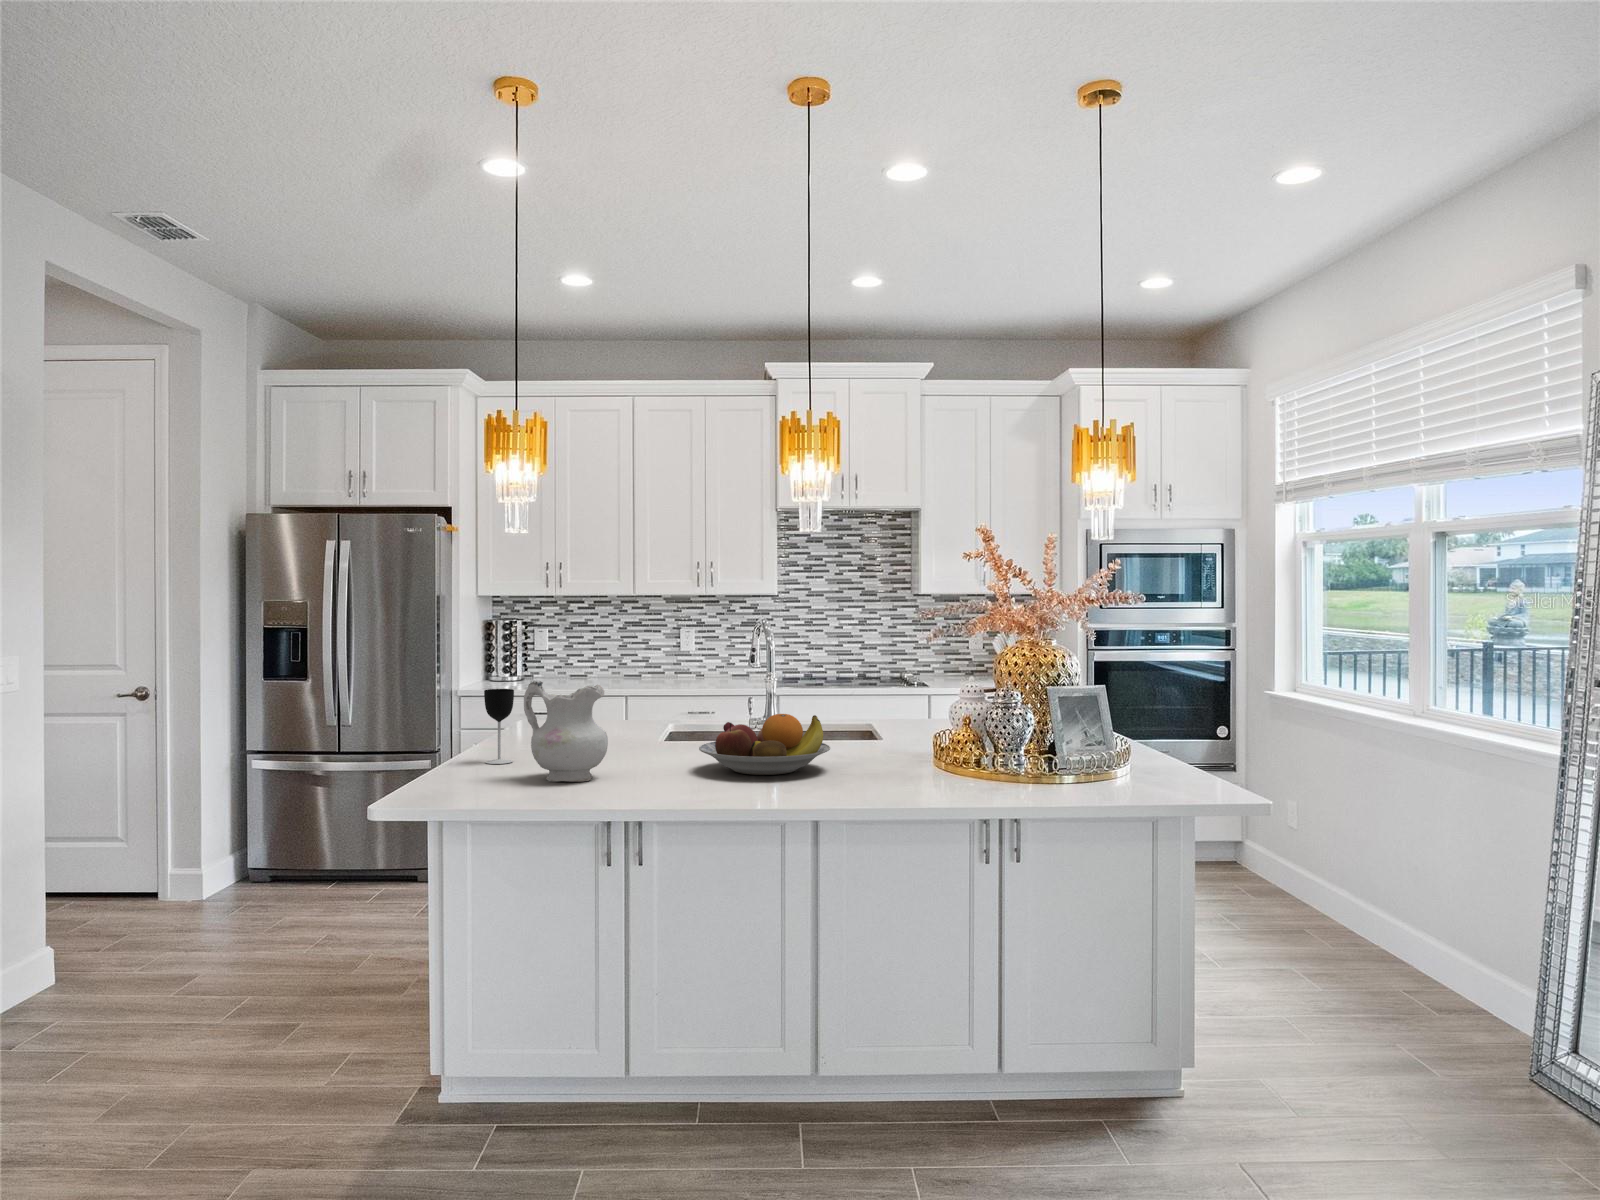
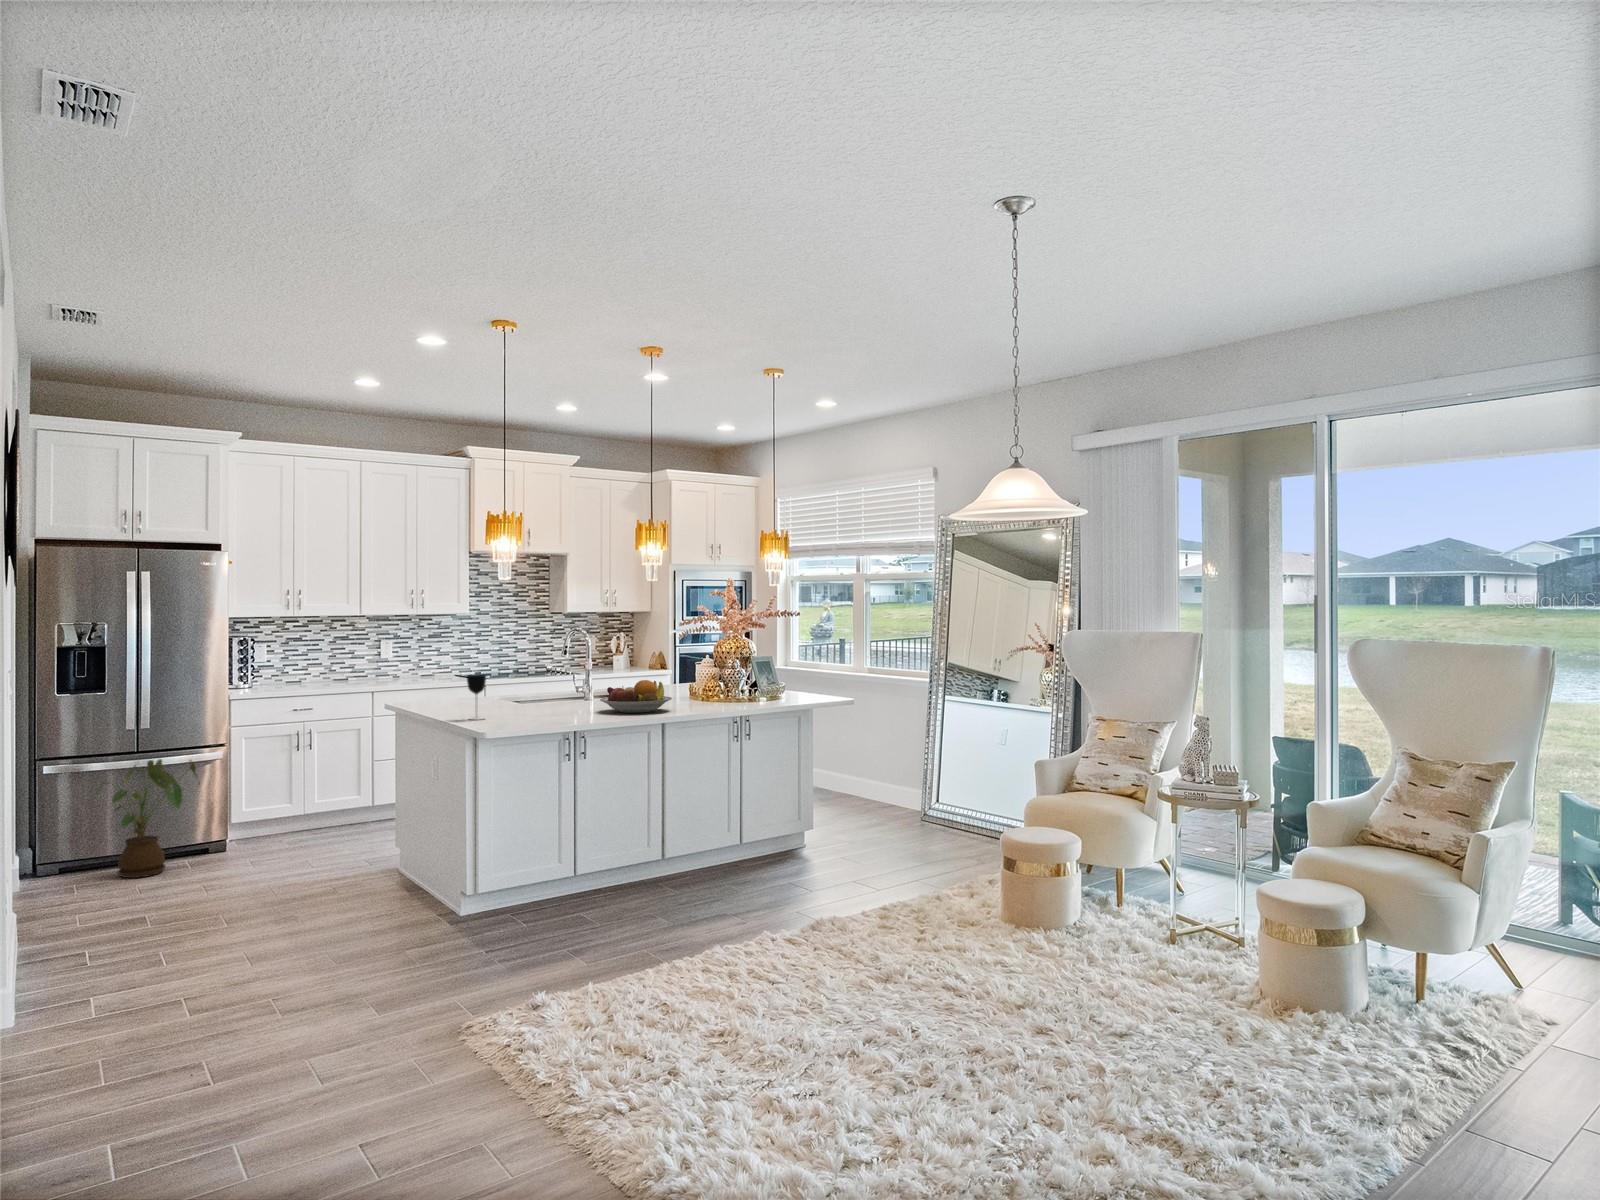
ceramic pitcher: present [524,681,608,782] -> none [524,666,574,721]
house plant: none [258,765,380,908] -> present [96,759,200,878]

